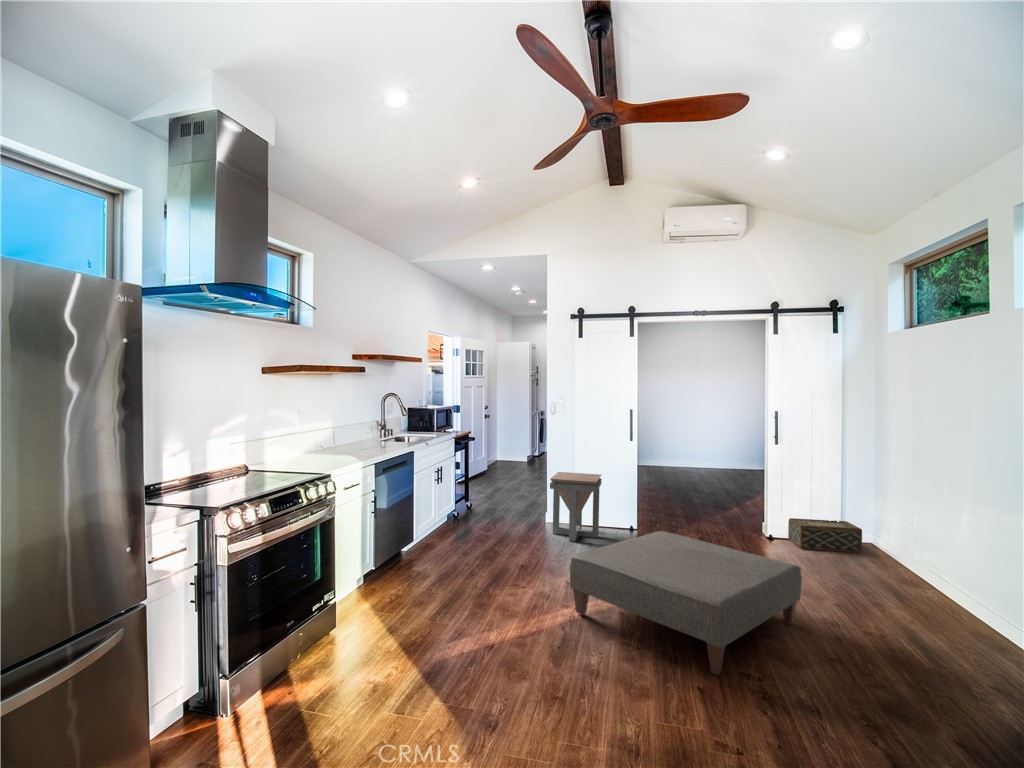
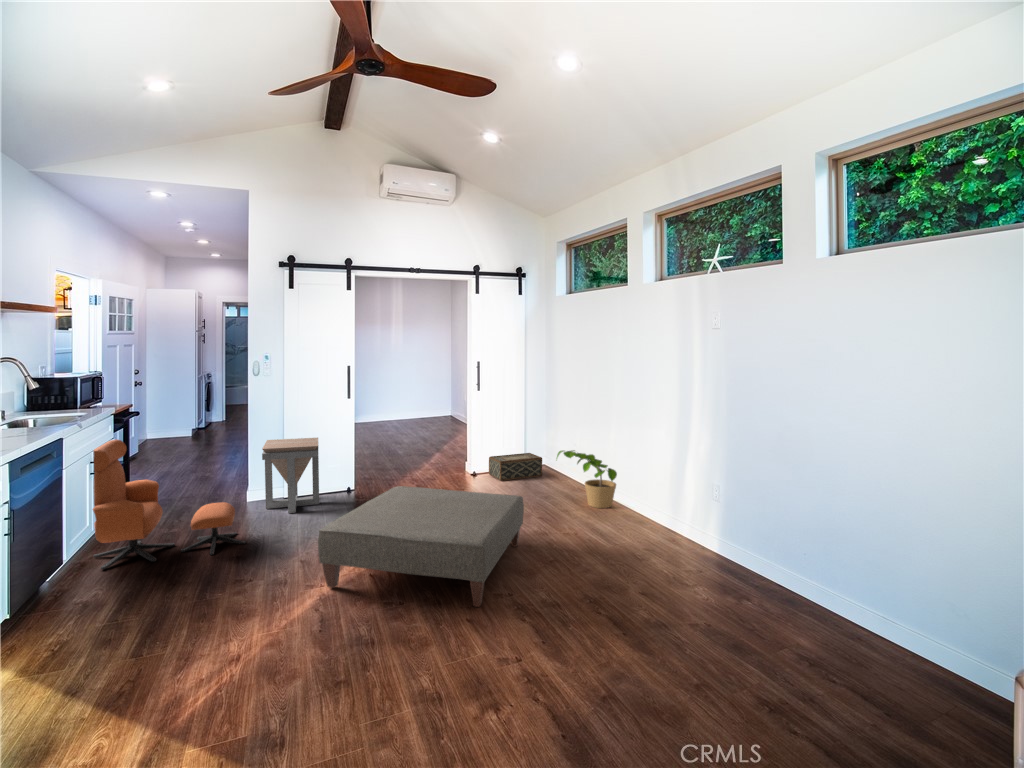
lounge chair: none [426,458,528,563] -> present [93,439,246,569]
potted plant: none [865,522,965,609] -> present [557,450,617,508]

